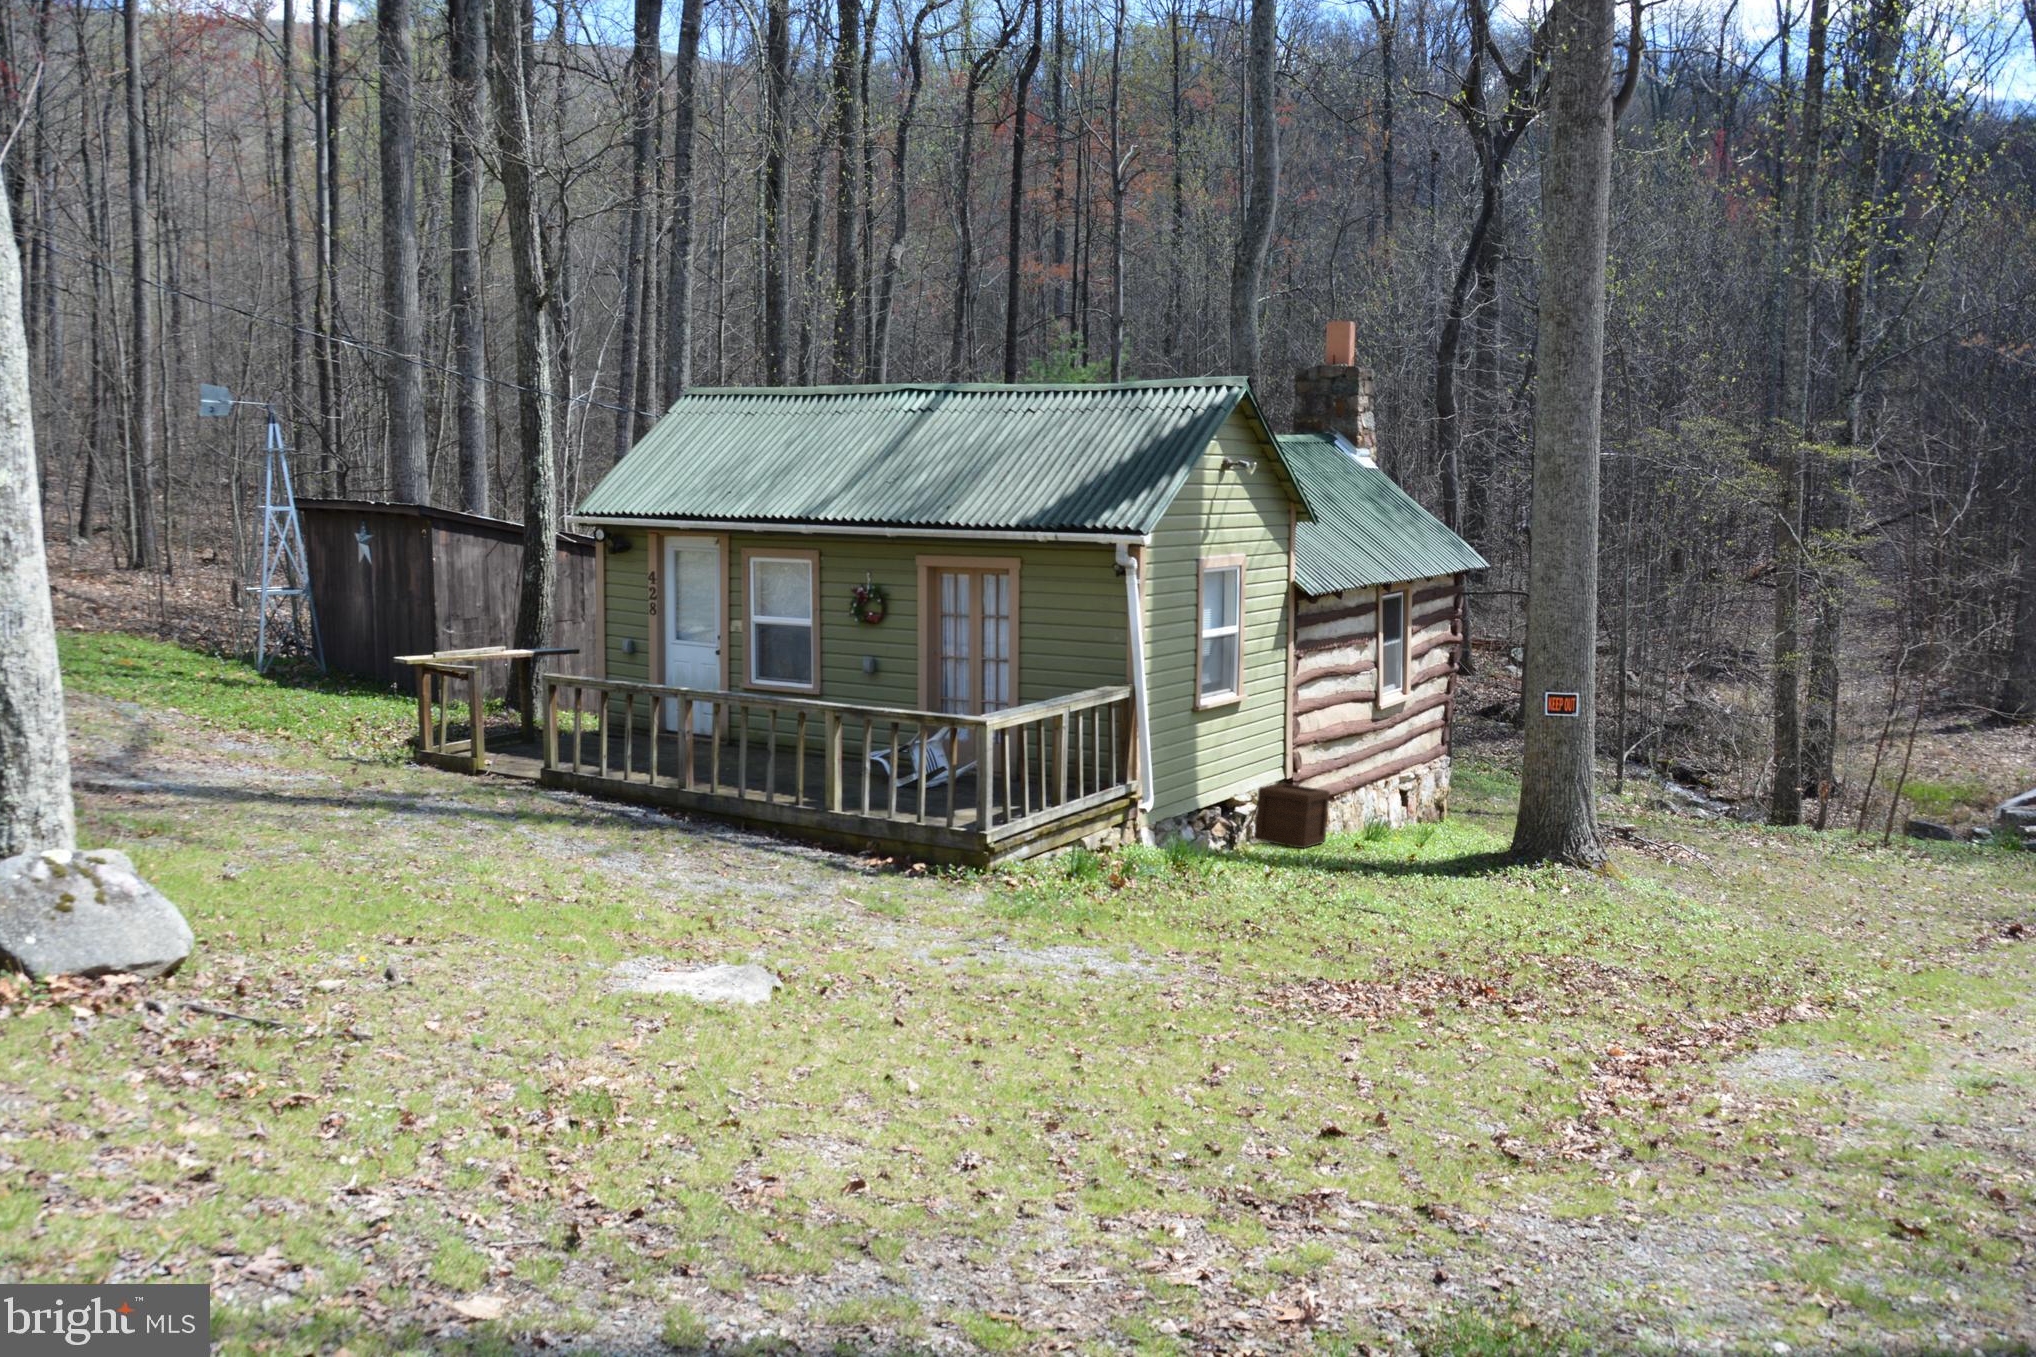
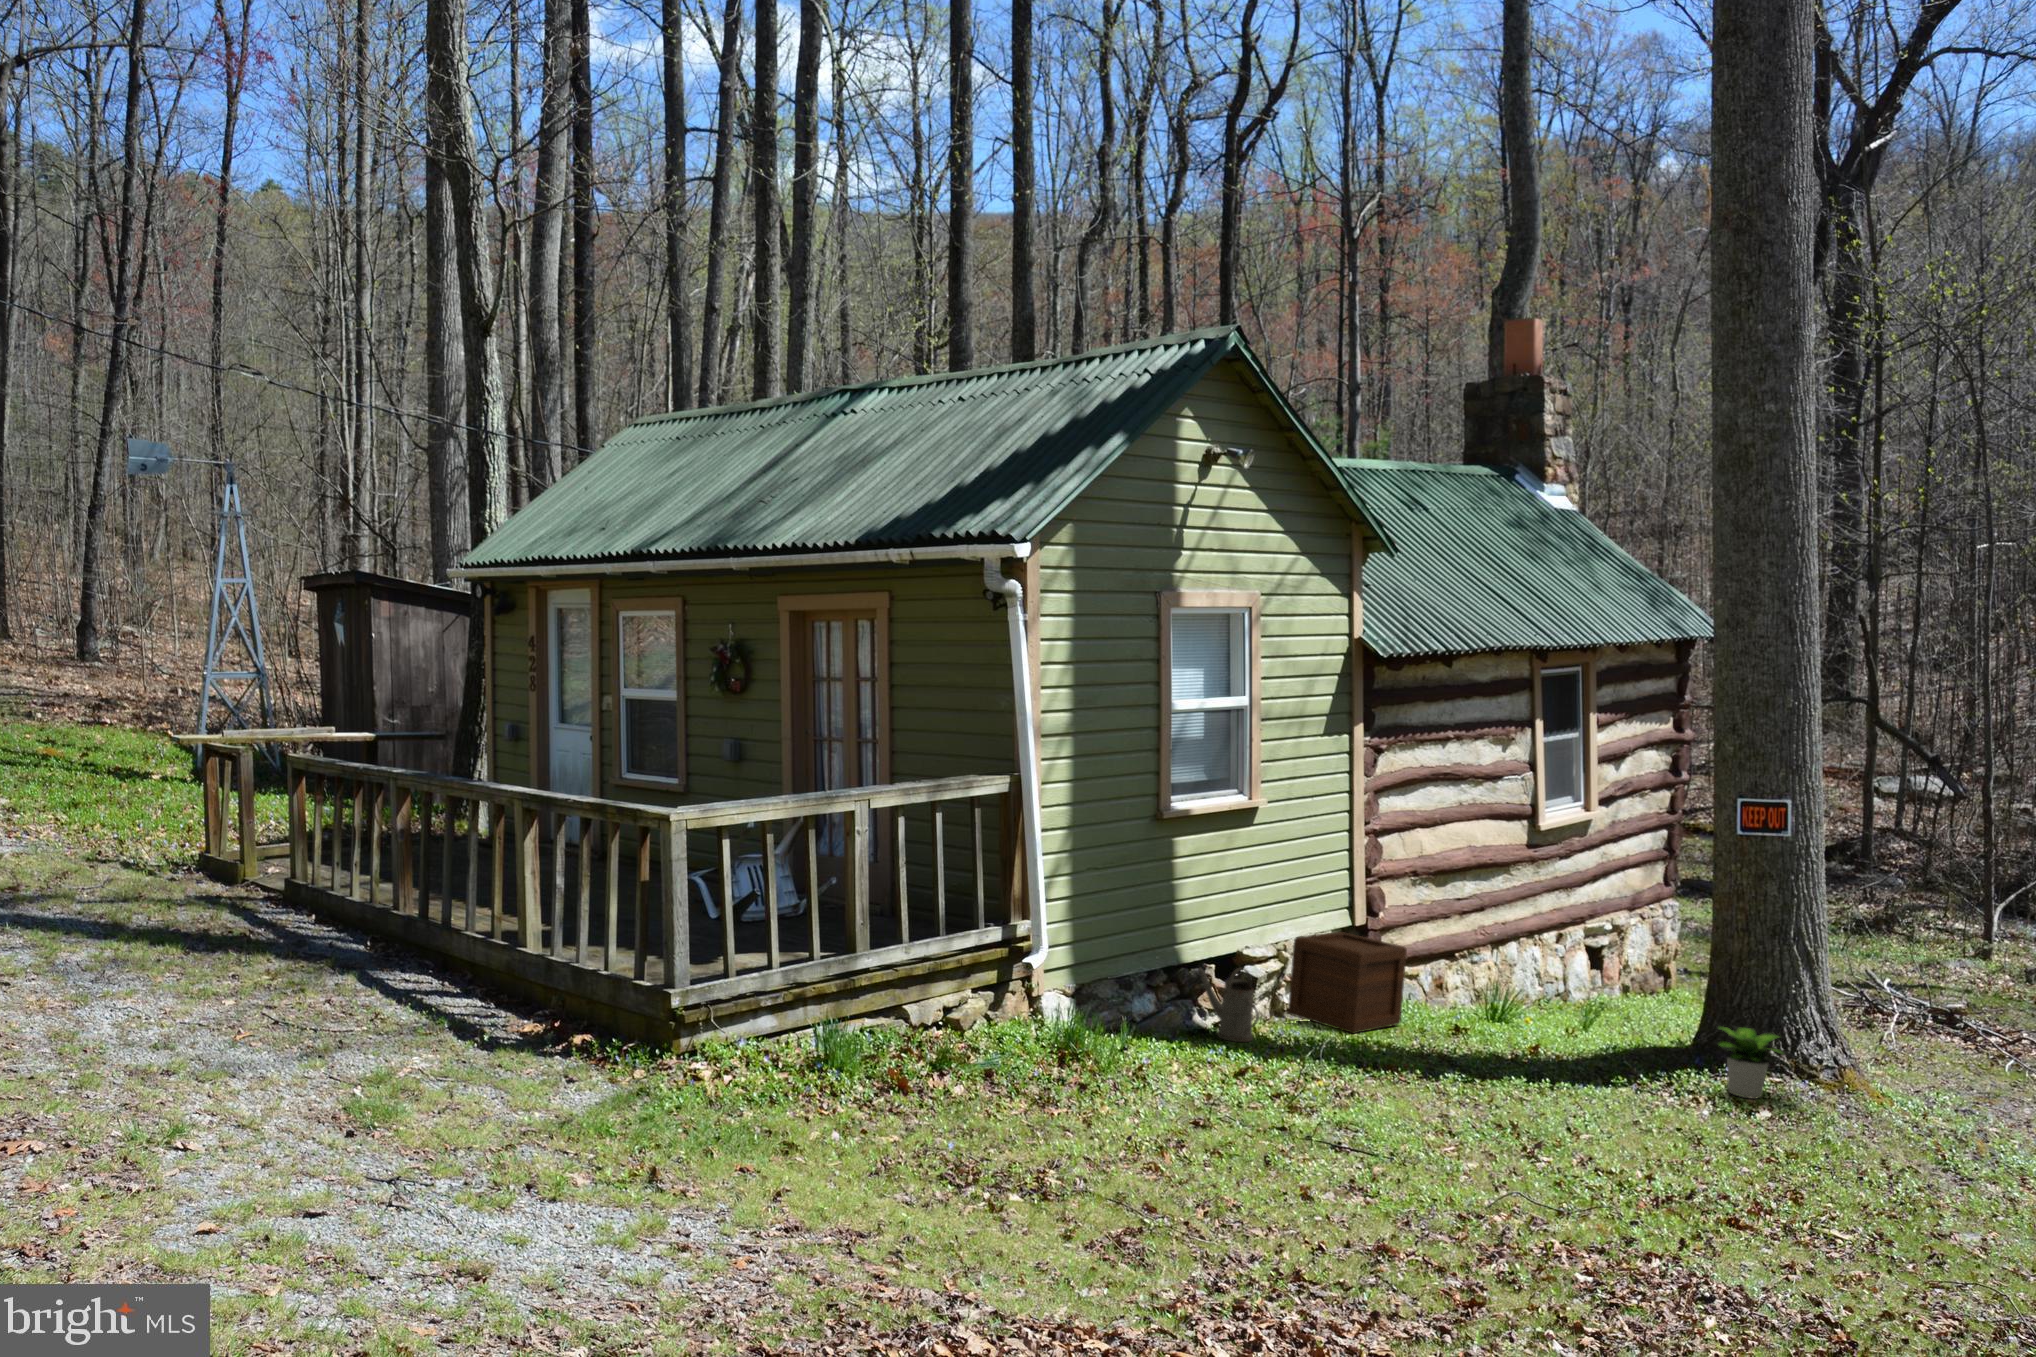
watering can: none [1210,808,1259,856] -> present [1199,968,1259,1042]
potted plant: none [1534,827,1582,870] -> present [1715,1025,1789,1099]

